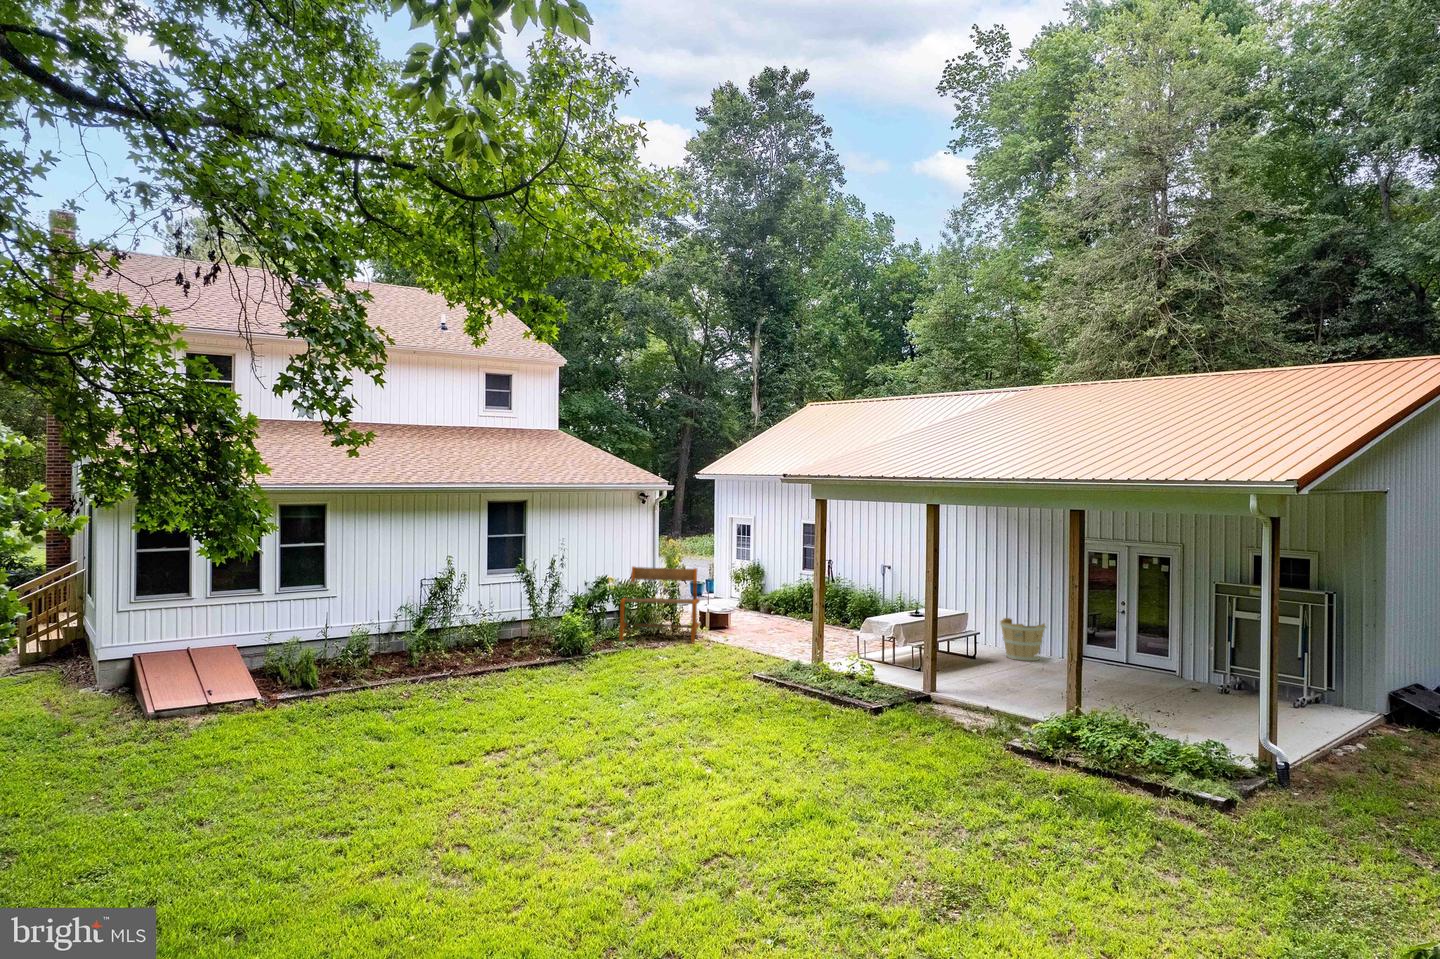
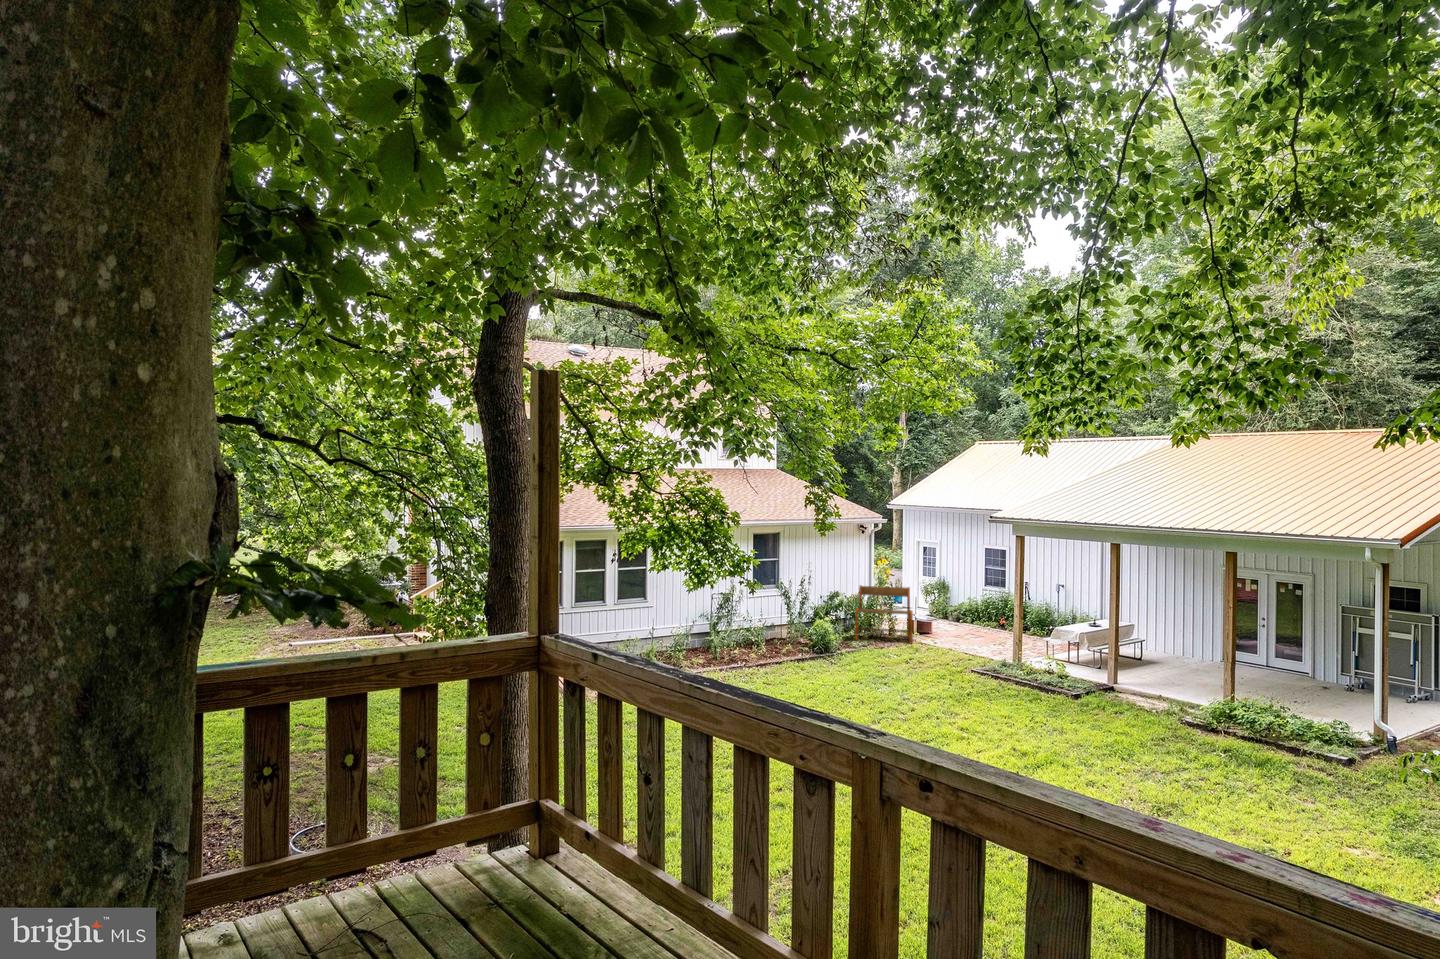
wooden bucket: present [1000,618,1046,661] -> none [1159,629,1198,663]

